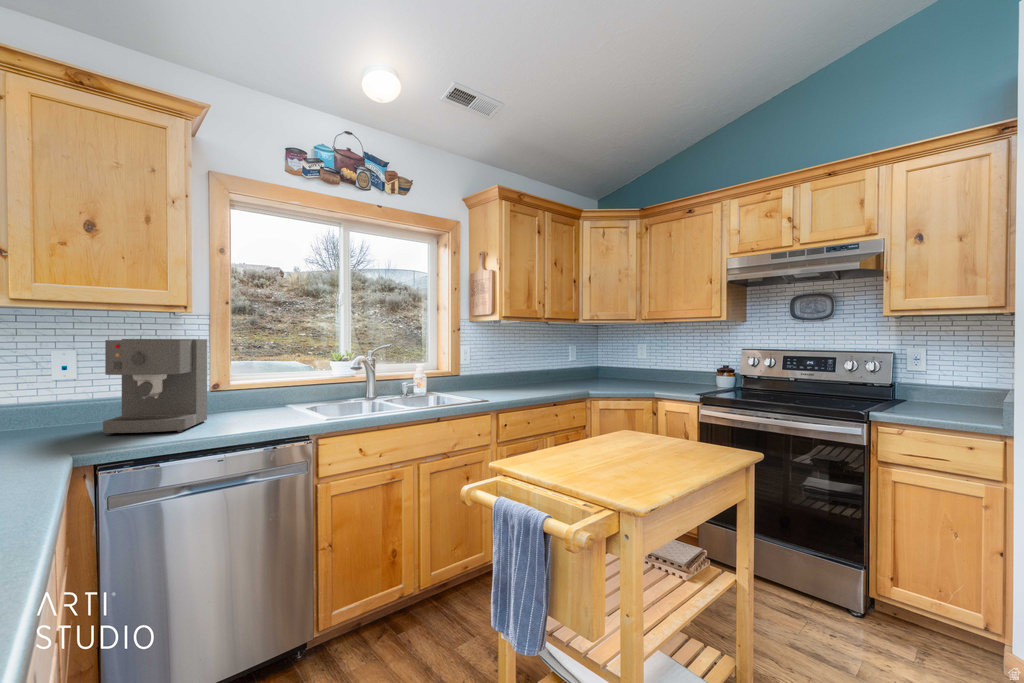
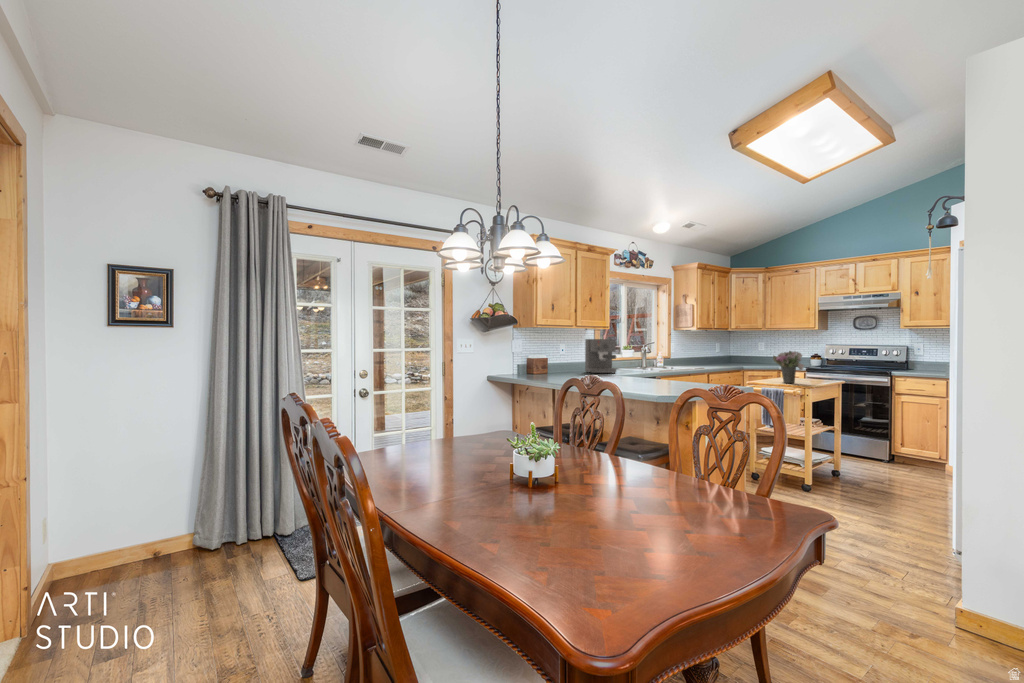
flower bouquet: none [572,374,649,471] -> present [773,351,804,383]

